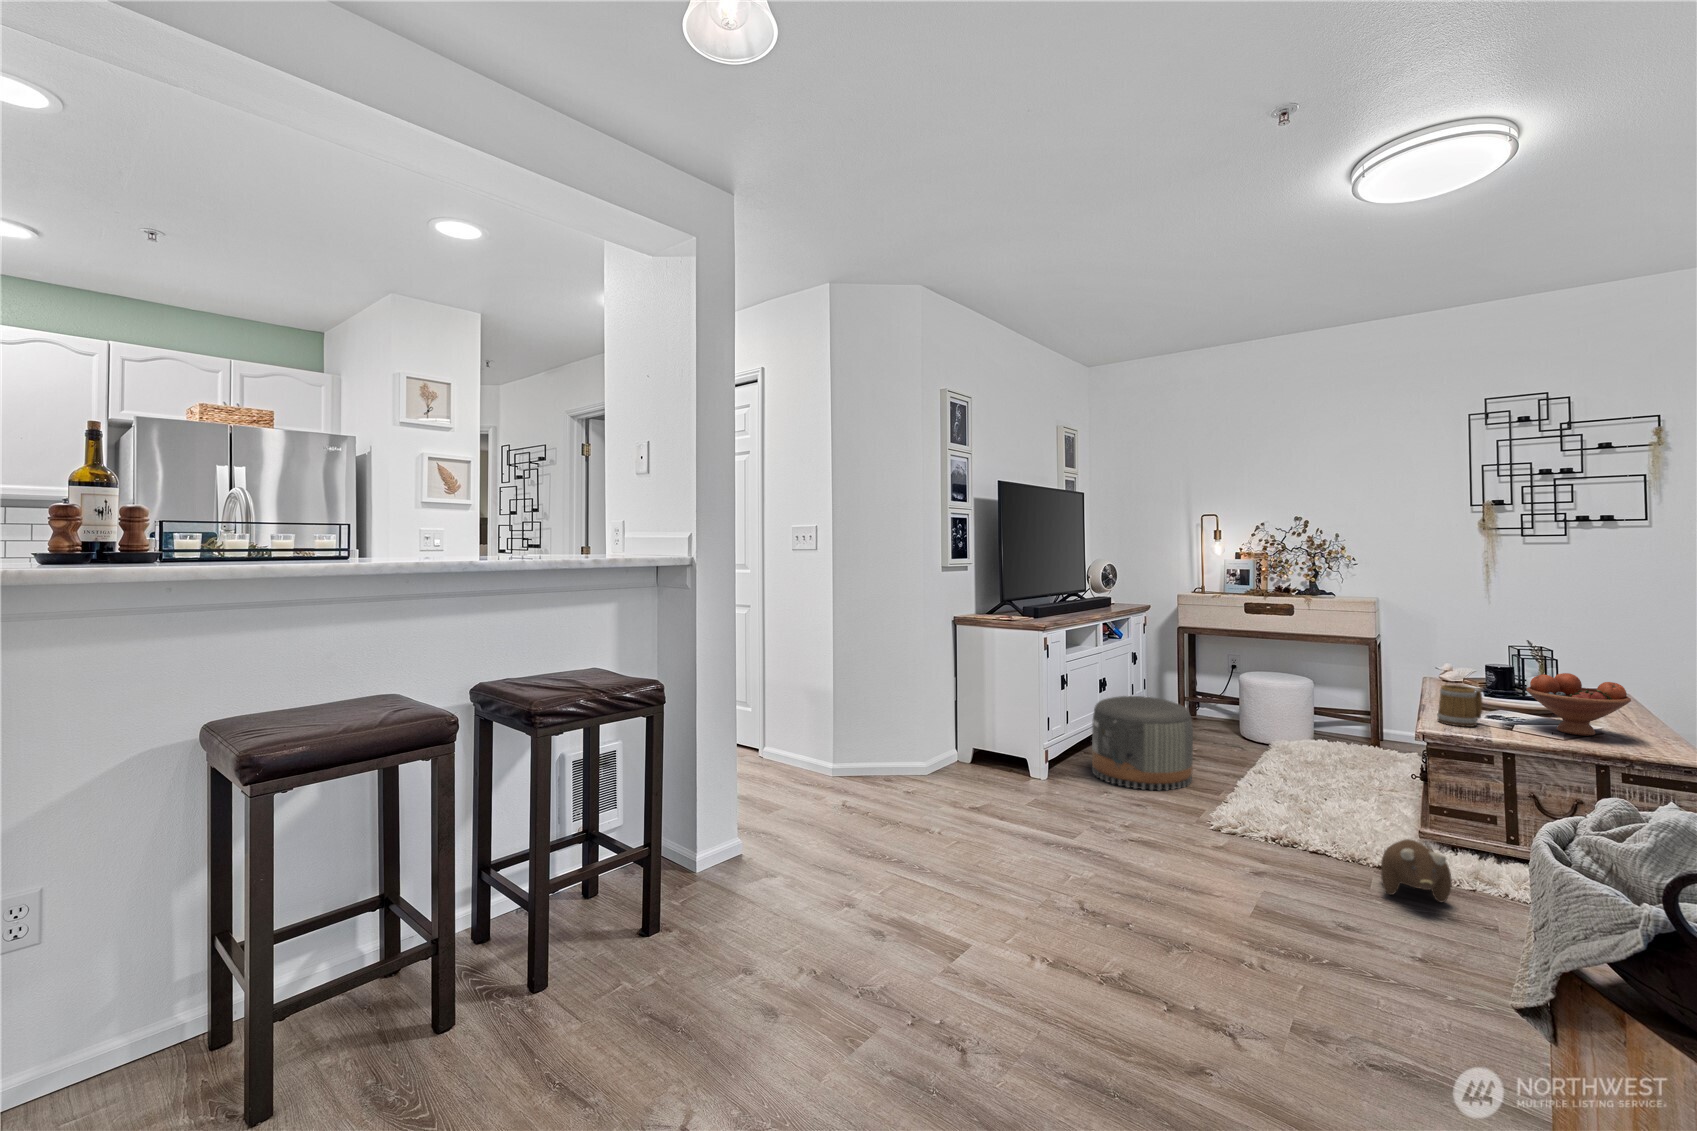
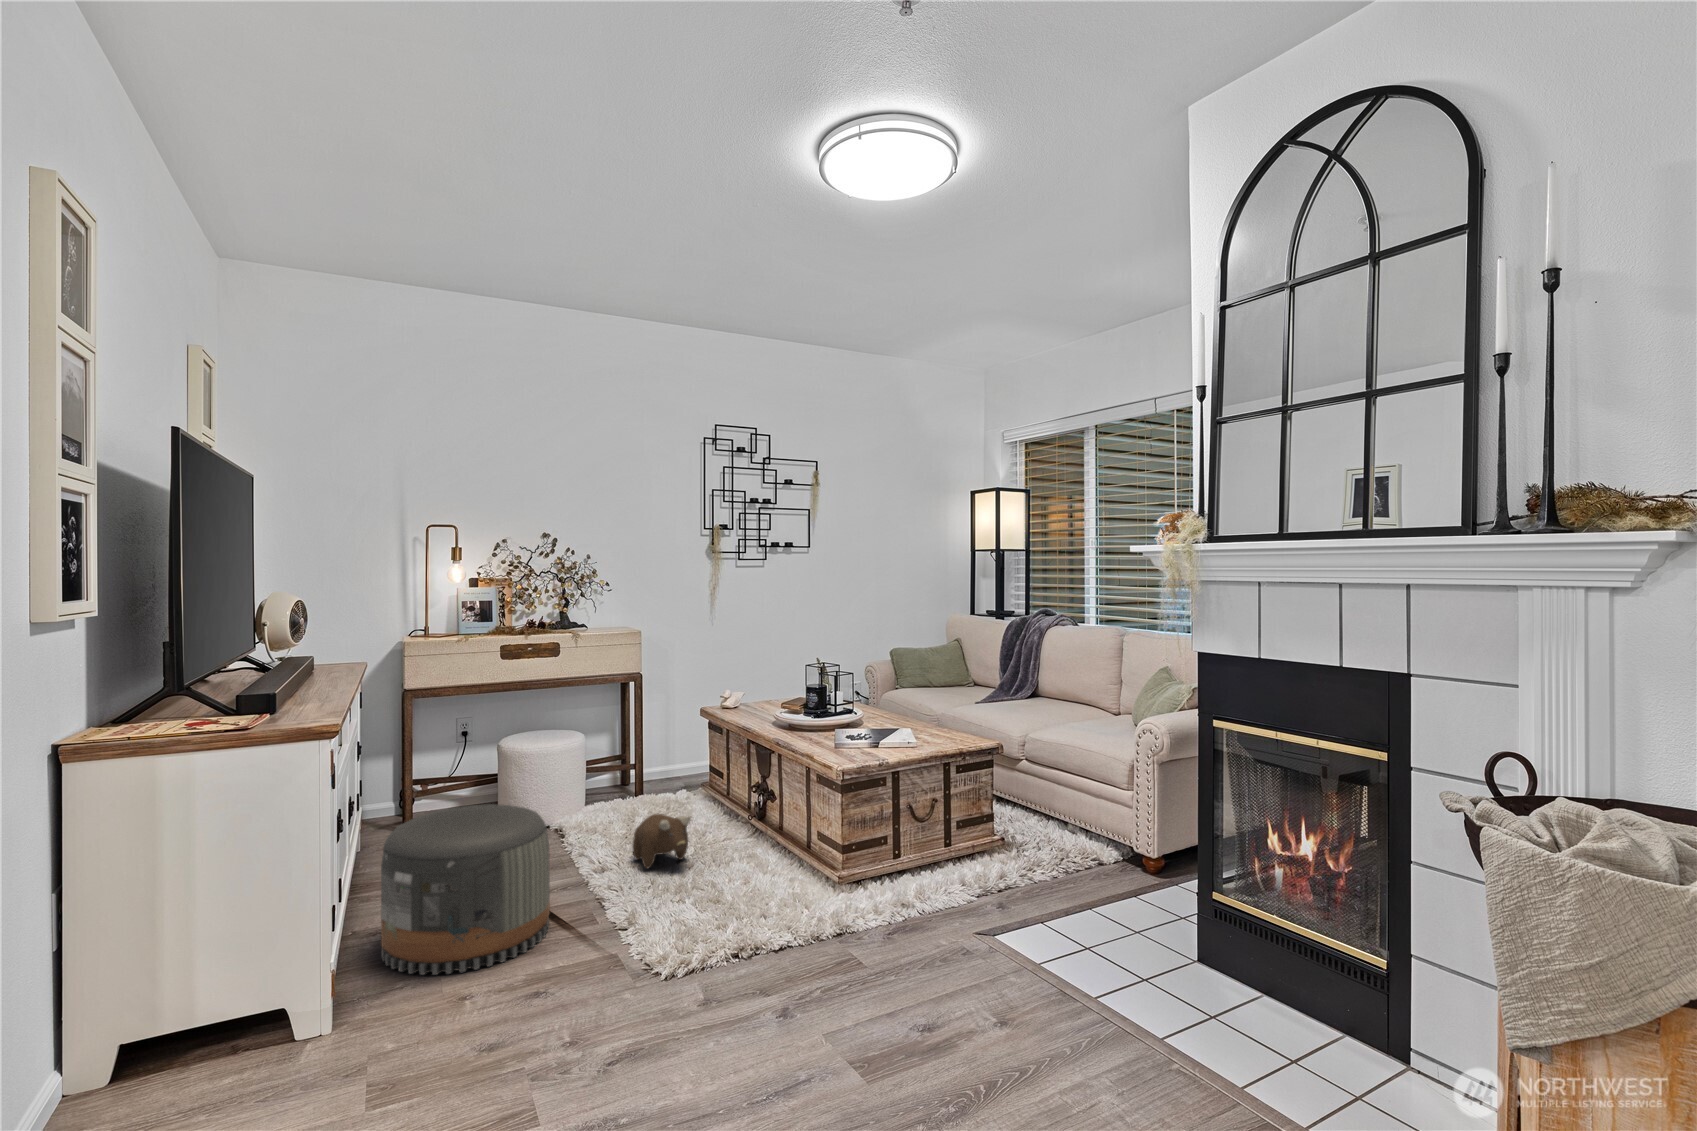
fruit bowl: present [1526,673,1631,736] -> none [871,683,943,740]
mug: present [1437,685,1482,727] -> none [827,710,861,754]
plush toy: present [1381,839,1452,903] -> present [633,814,691,868]

